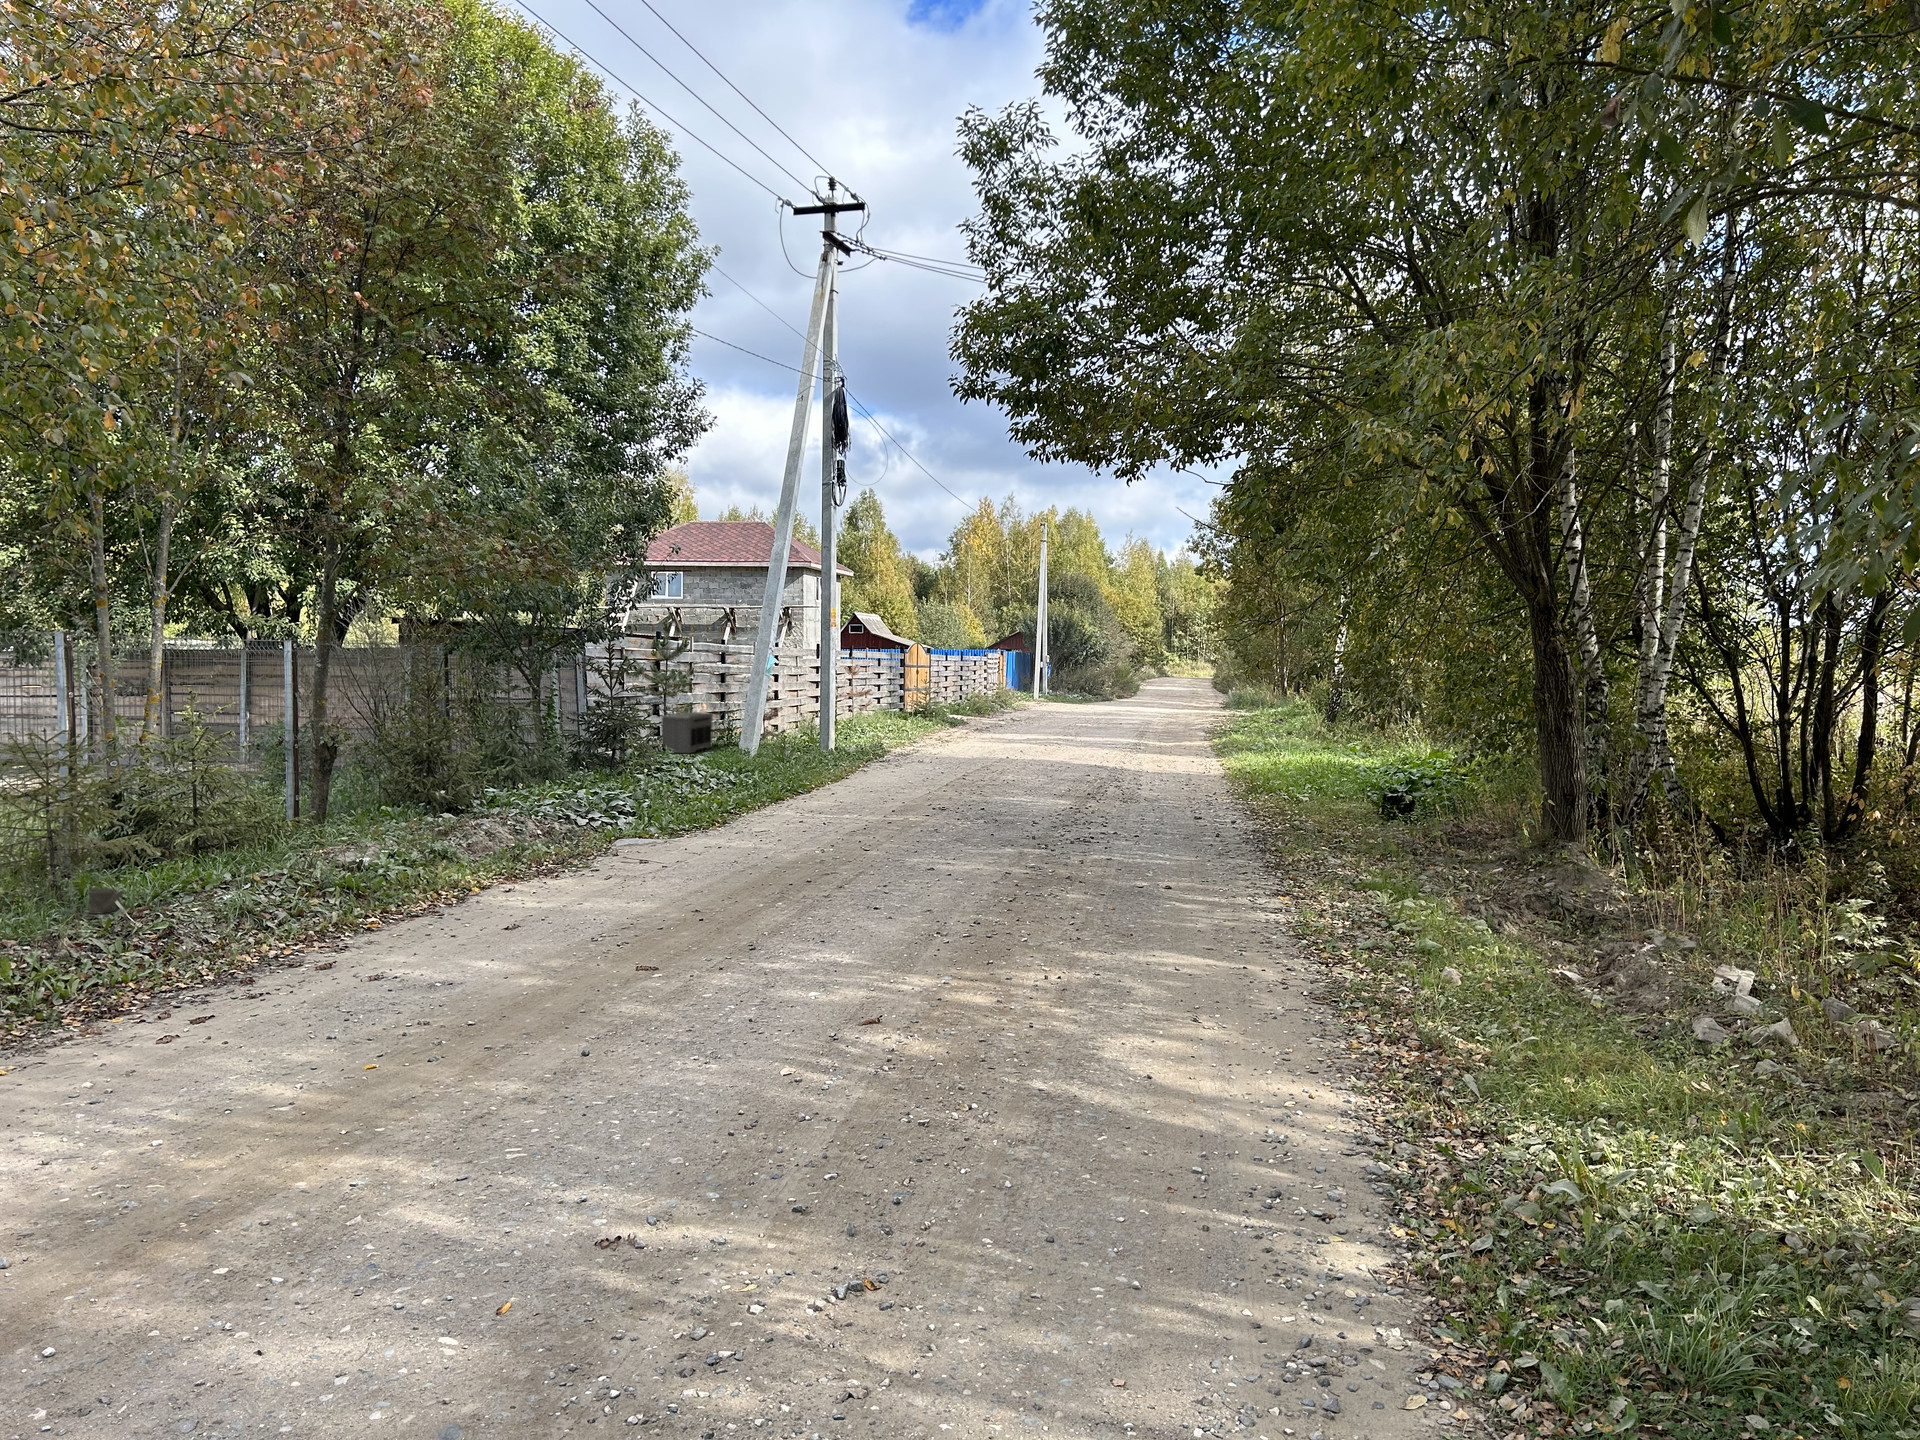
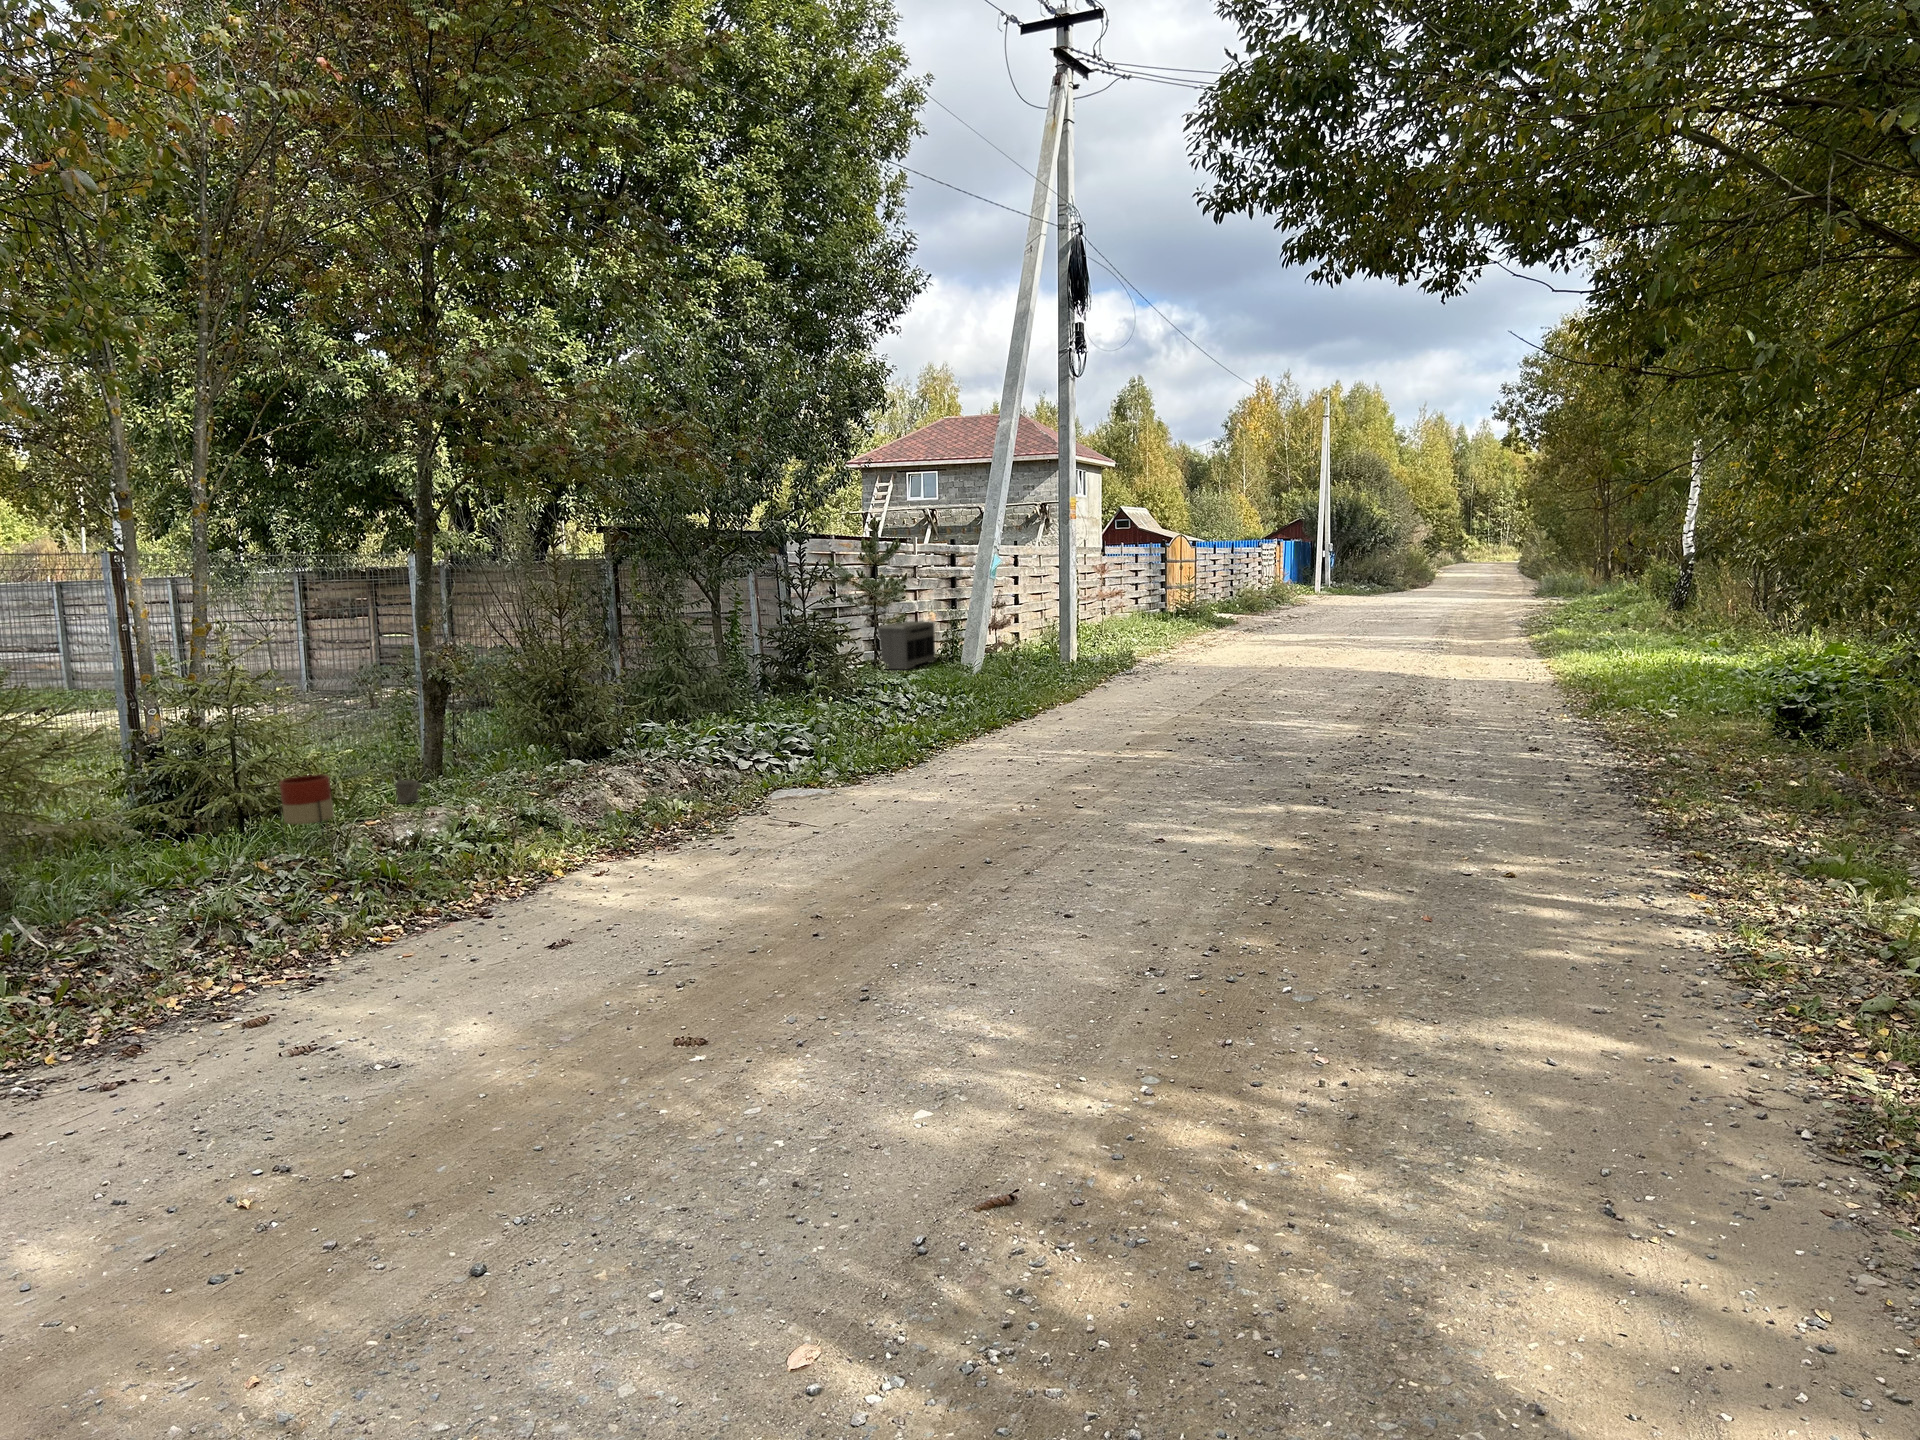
planter: none [241,814,284,869] -> present [278,774,334,844]
watering can: present [88,888,123,914] -> present [395,779,422,804]

